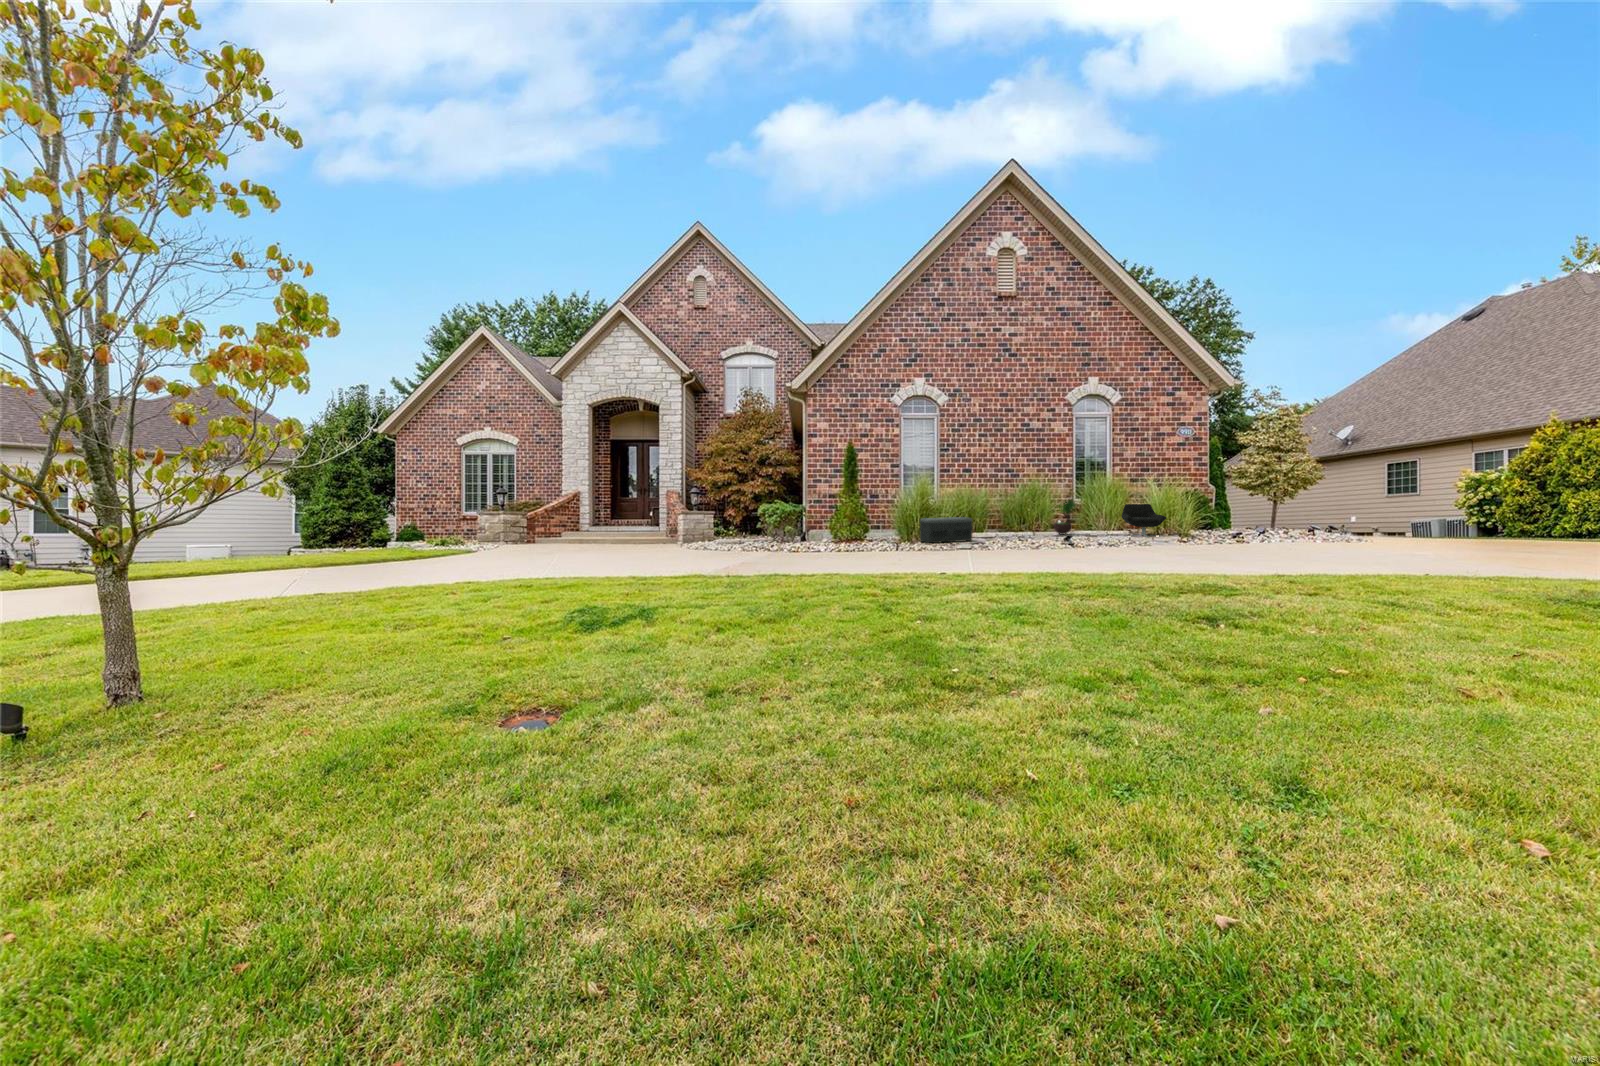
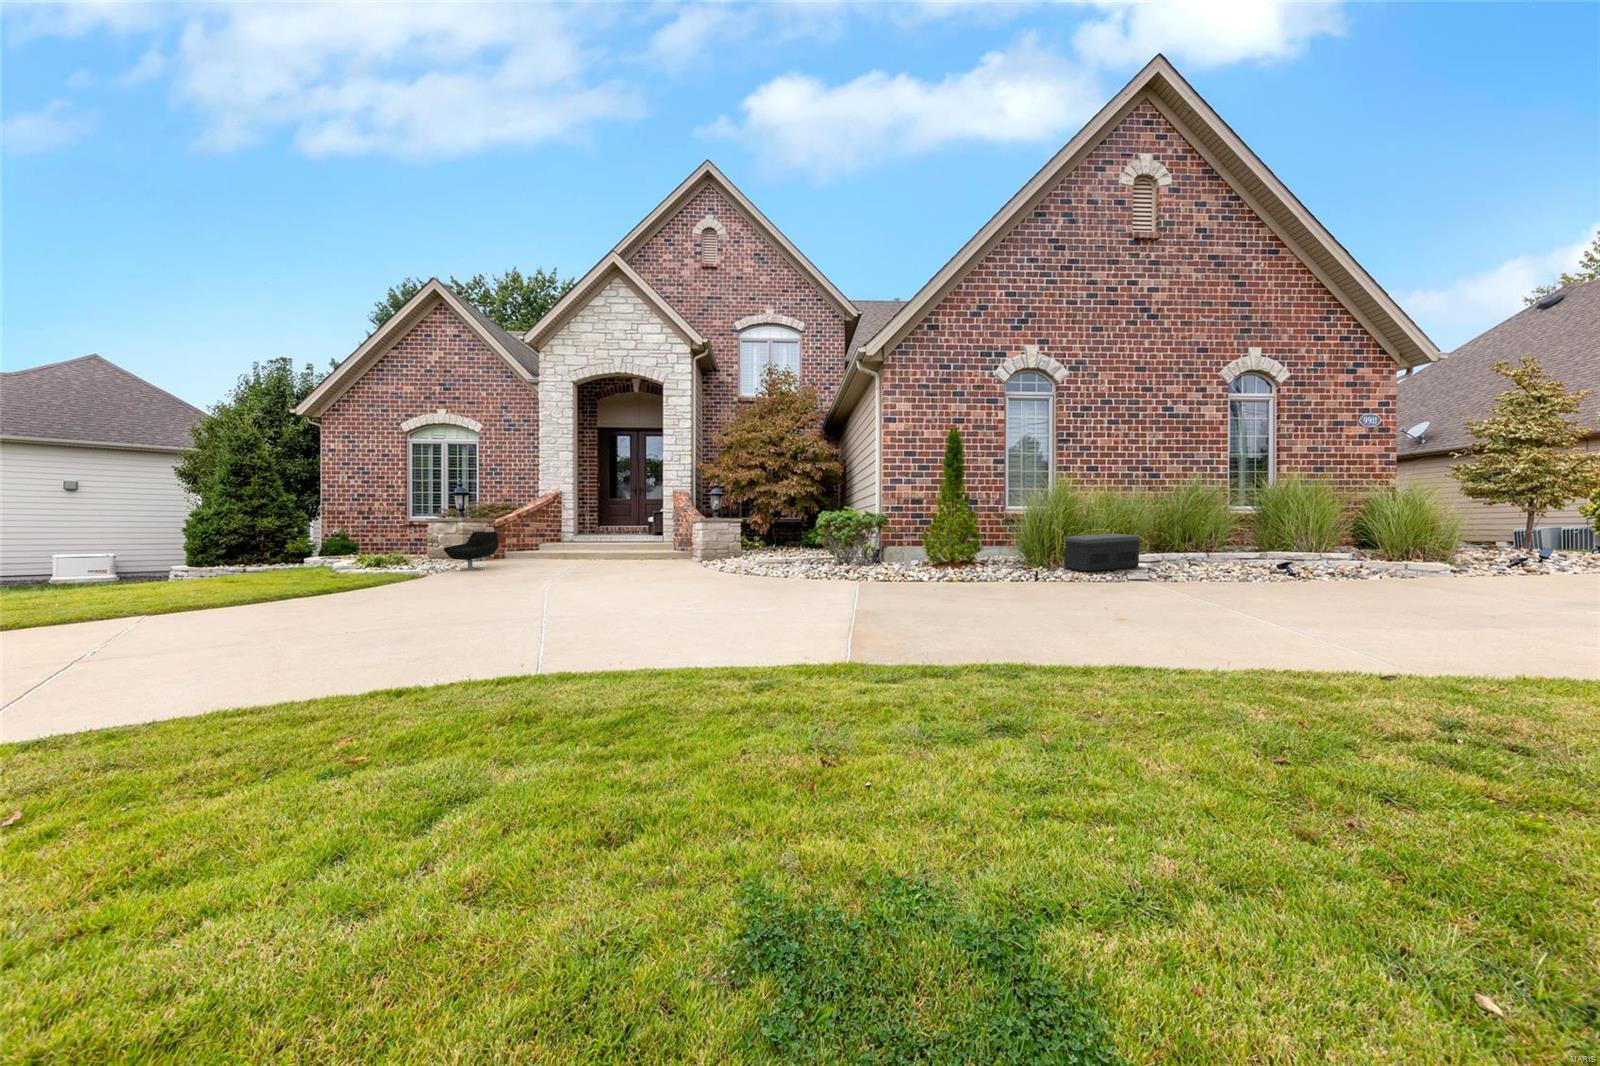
potted tree: present [1054,500,1075,535] -> none [1219,504,1257,555]
lounge chair: present [1122,504,1166,537] -> present [444,532,499,571]

